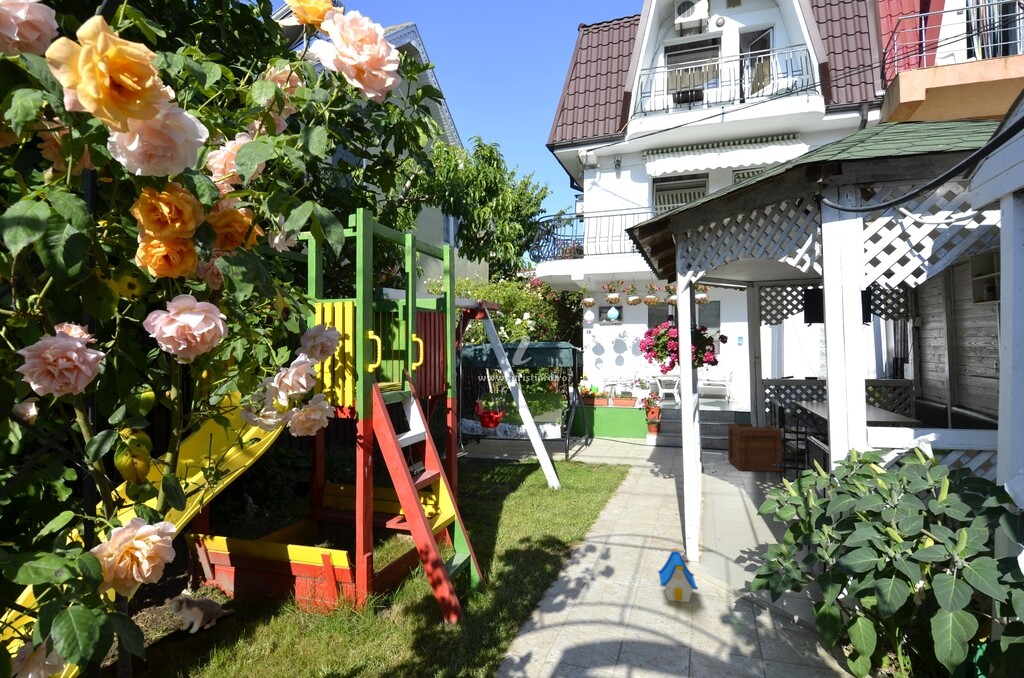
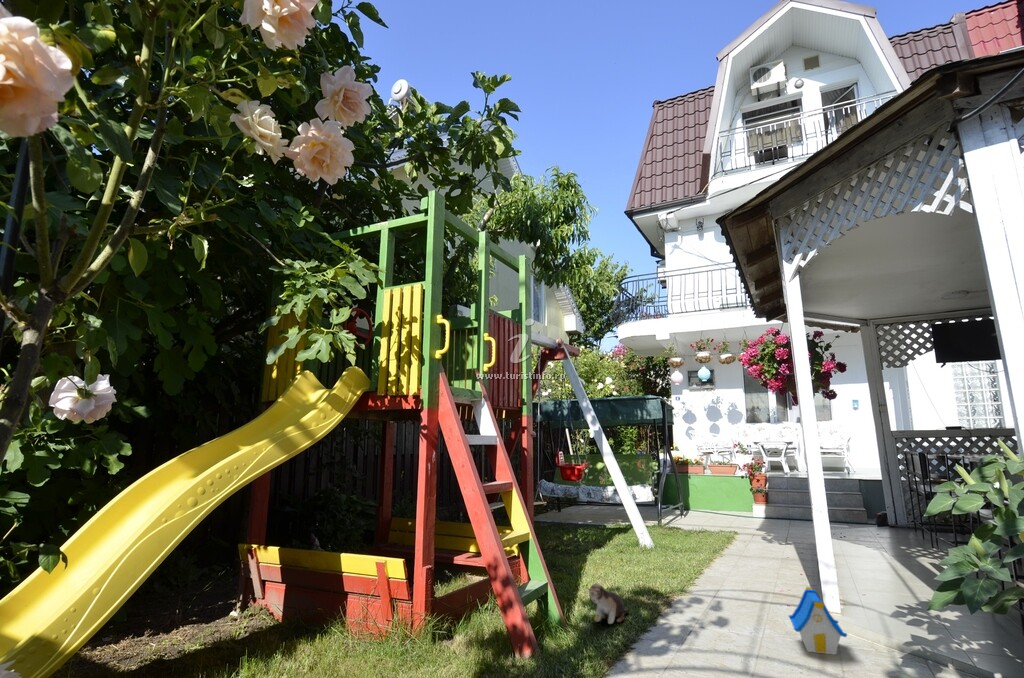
wooden crate: present [728,423,783,472] -> none [853,483,930,541]
plush toy: present [165,595,234,633] -> present [585,584,629,624]

